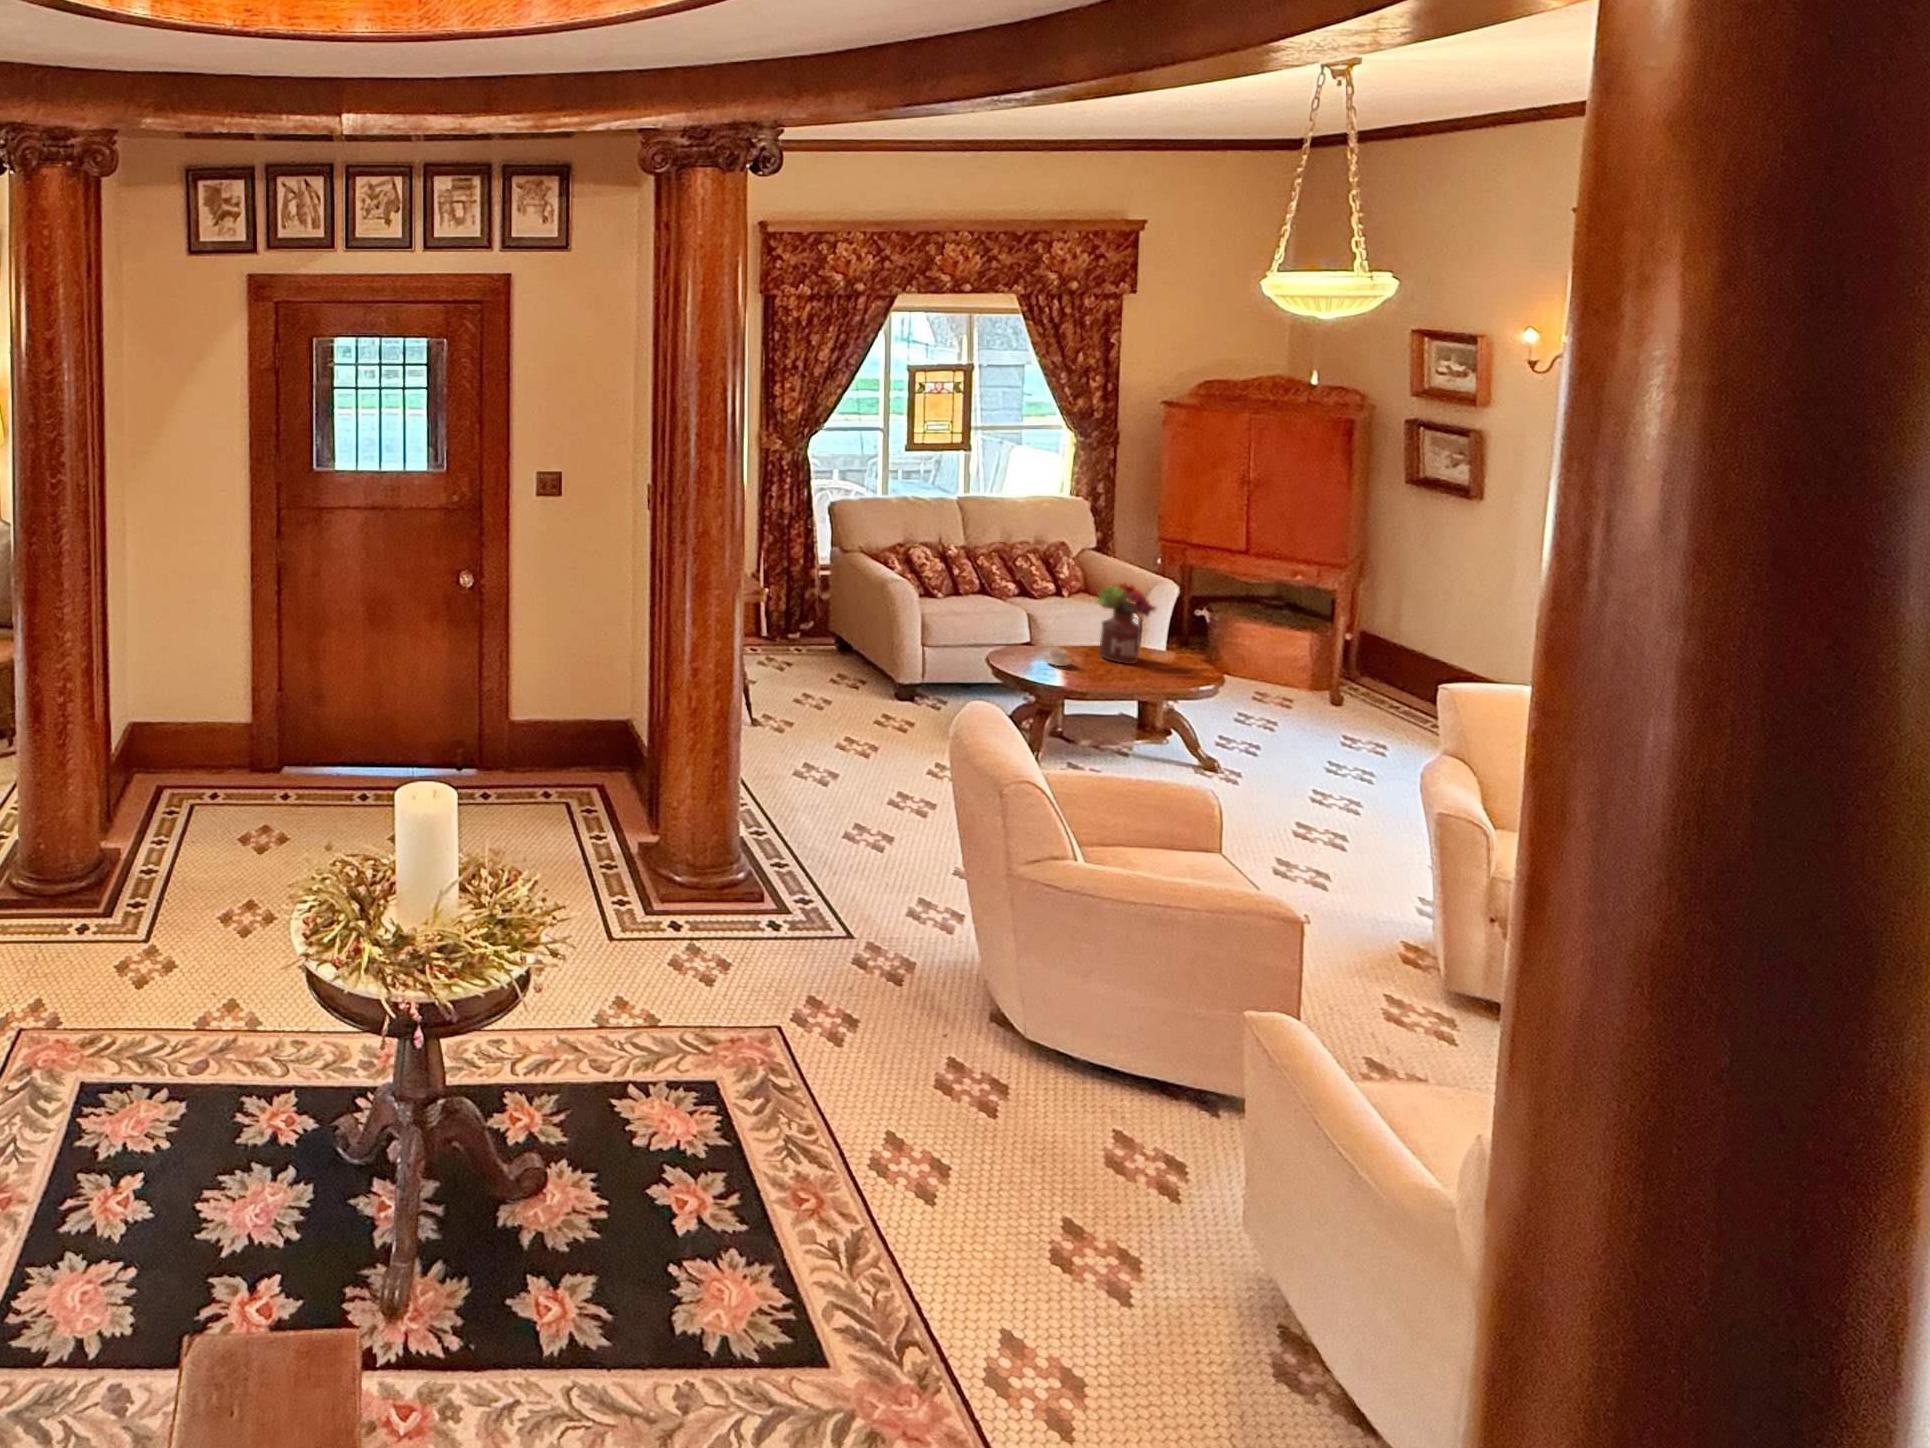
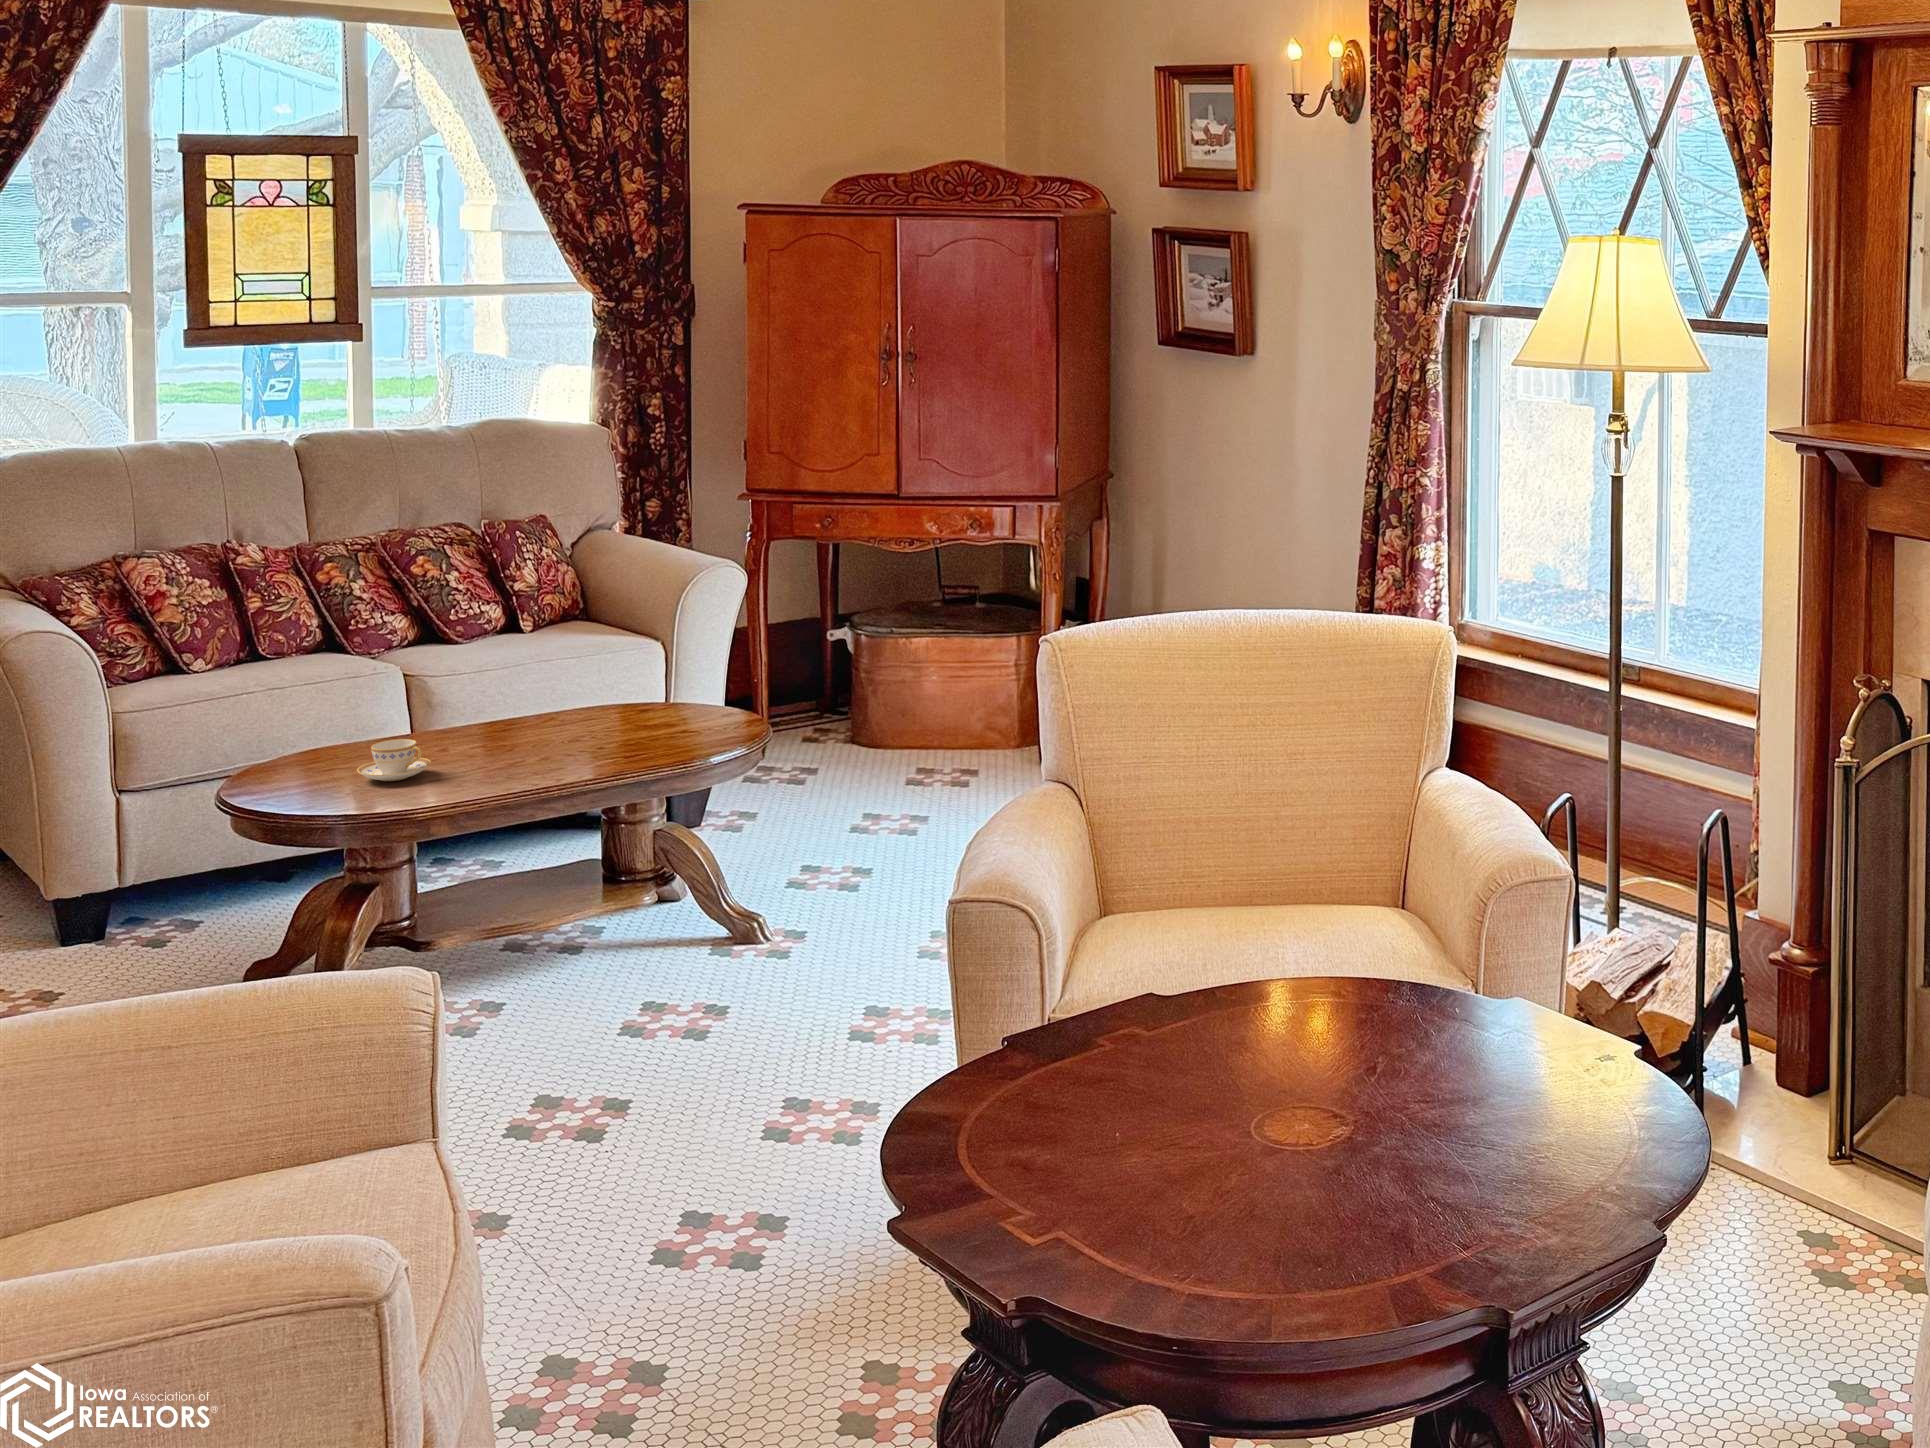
flower arrangement: present [1099,582,1156,664] -> none [501,561,635,746]

